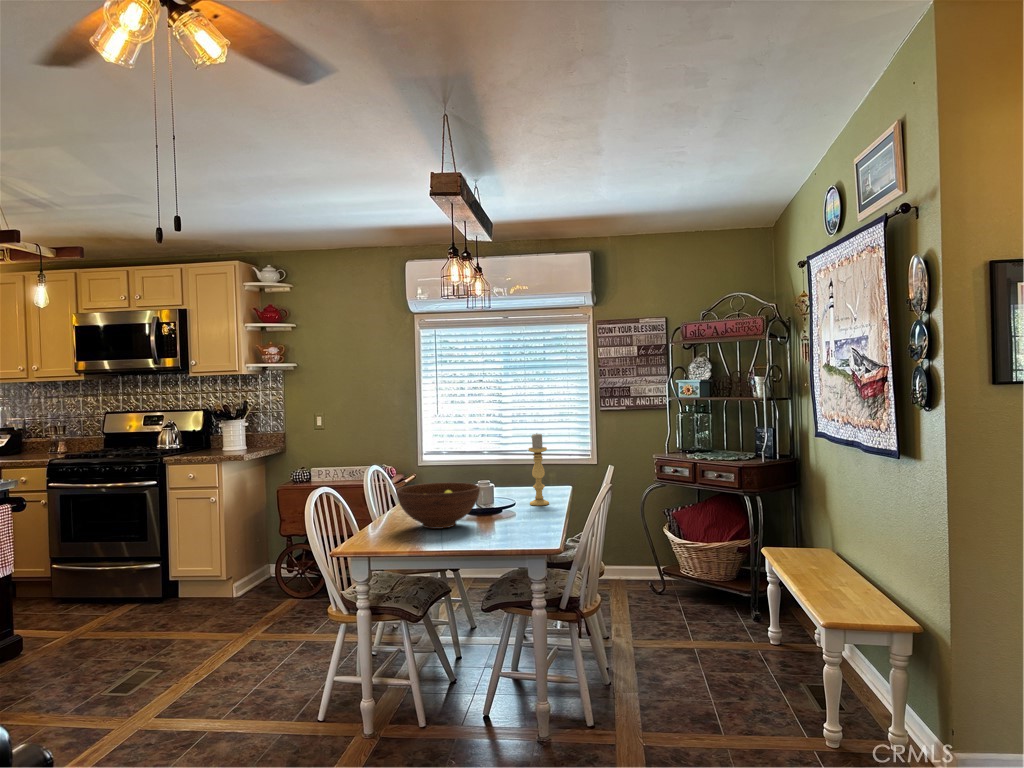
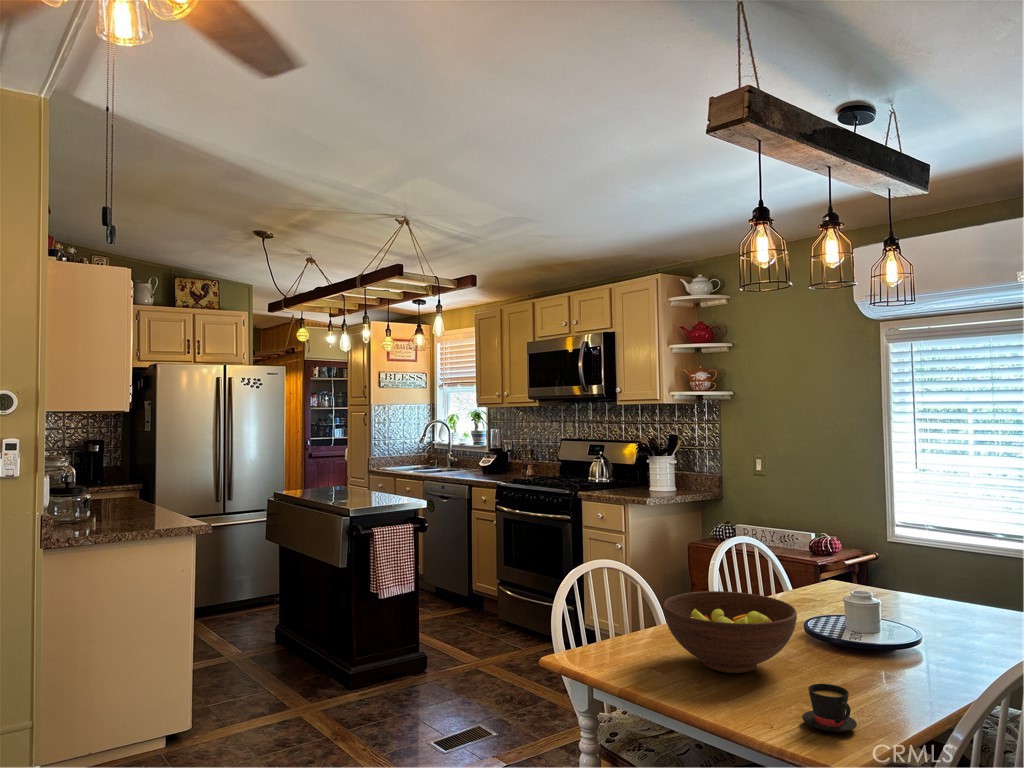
candle holder: present [529,434,549,506] -> none [945,533,988,667]
teacup: none [512,511,541,534] -> present [802,684,857,732]

